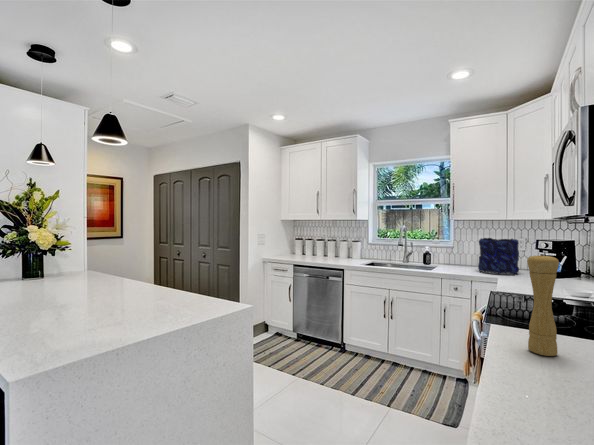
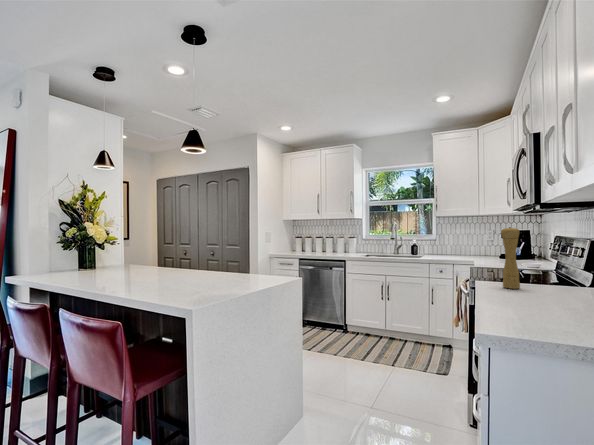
vase: present [478,238,519,274] -> none [458,230,489,259]

